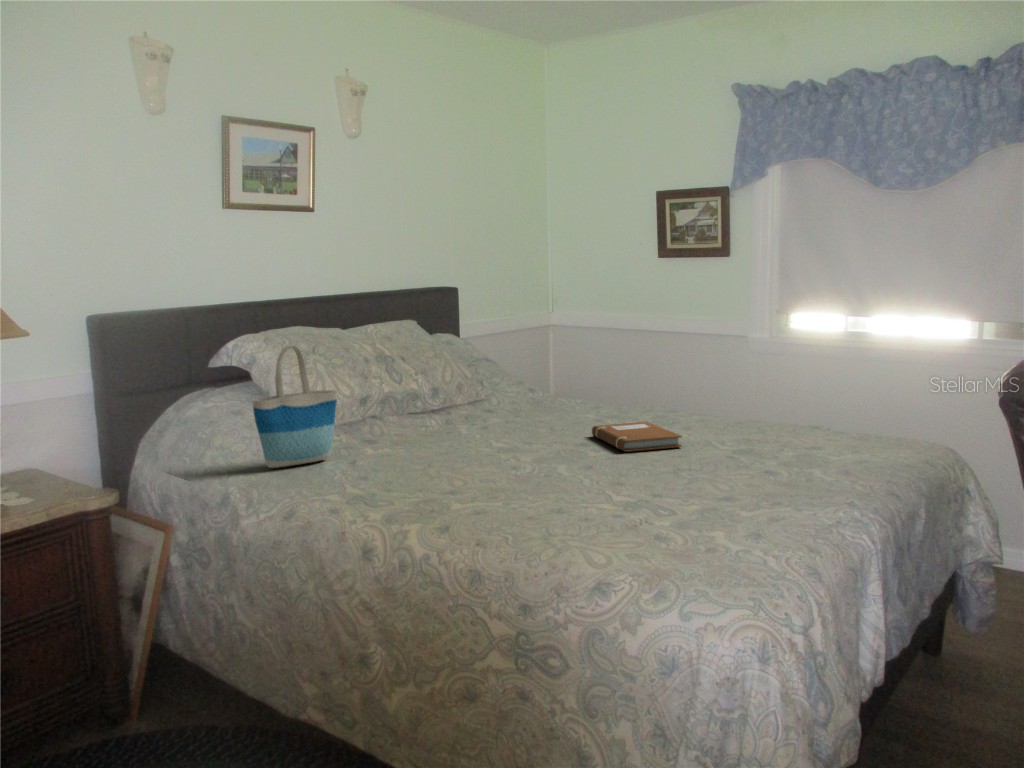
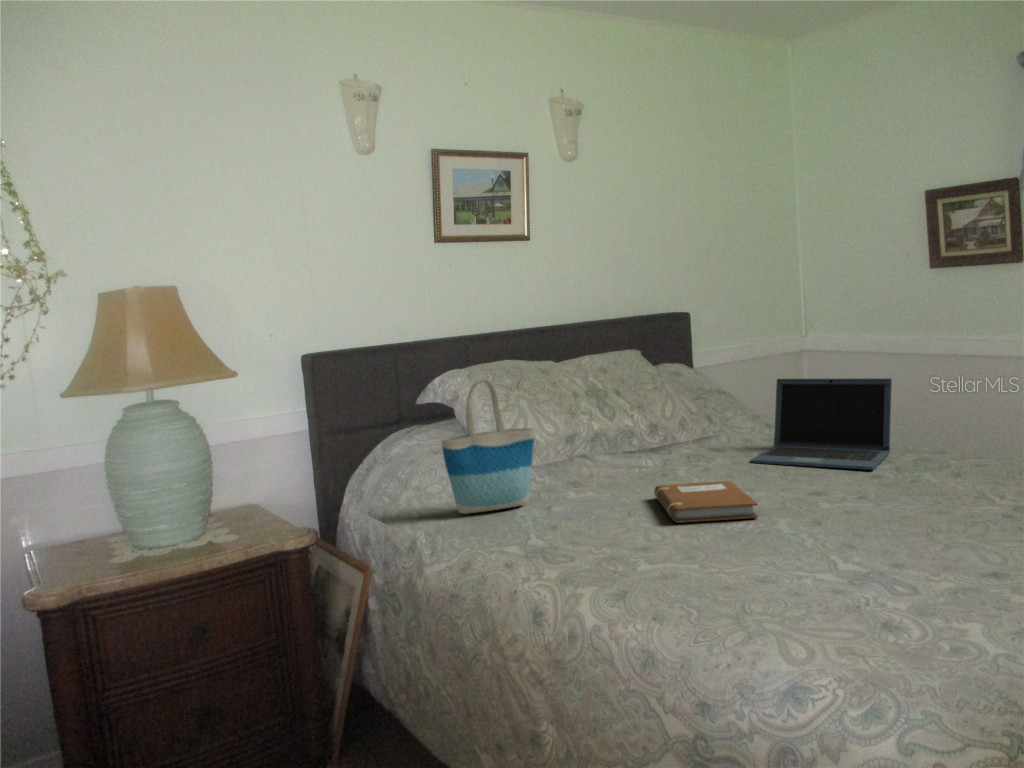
laptop: none [517,350,629,426] -> present [750,378,892,470]
notebook: present [592,422,682,452] -> present [654,481,758,523]

